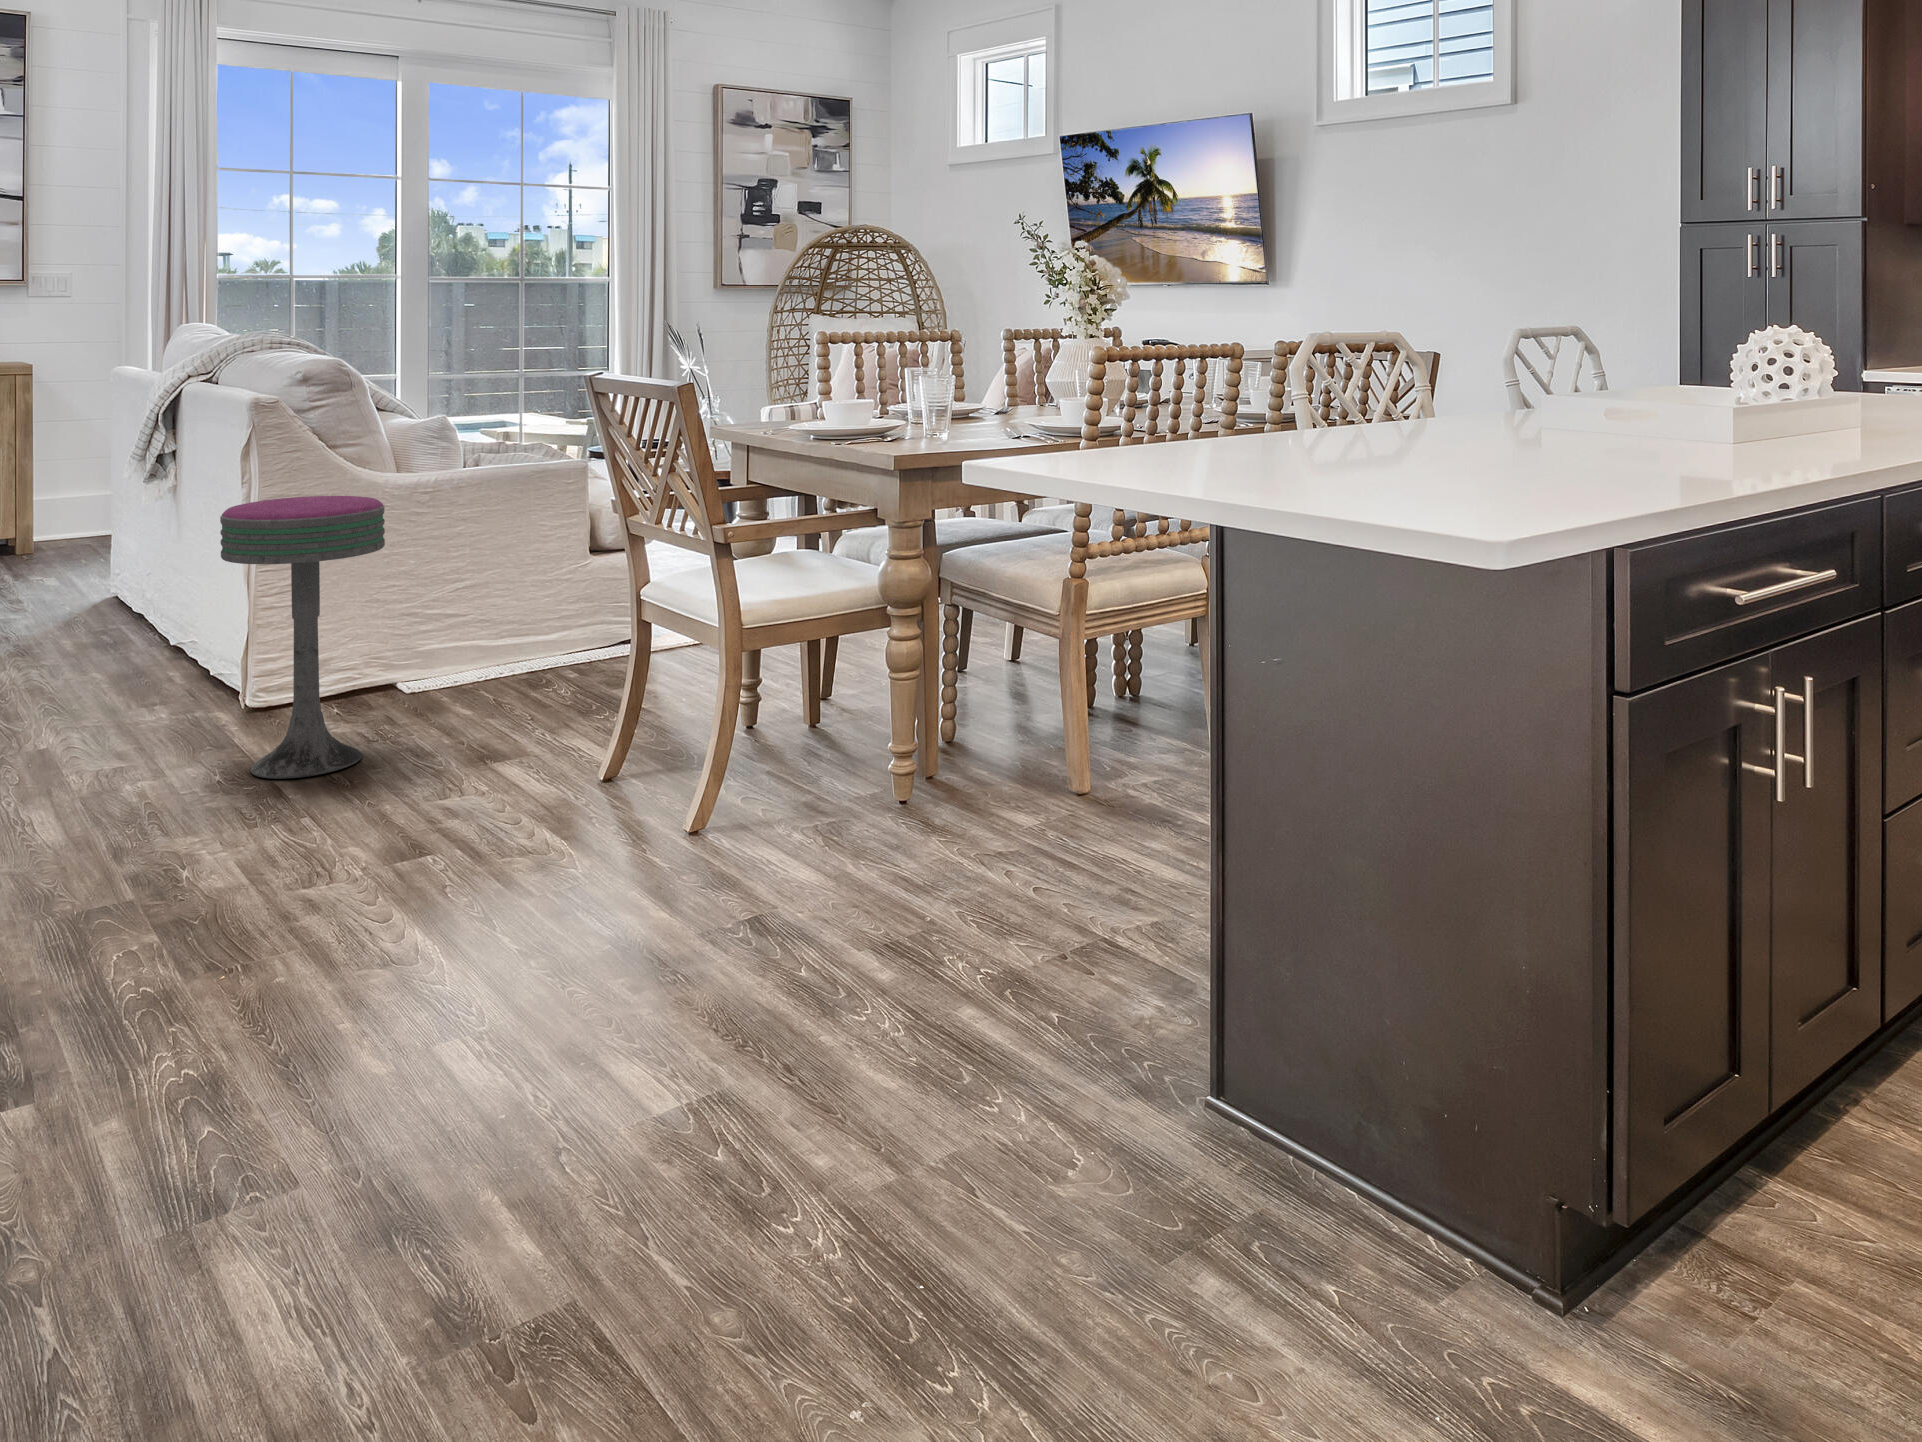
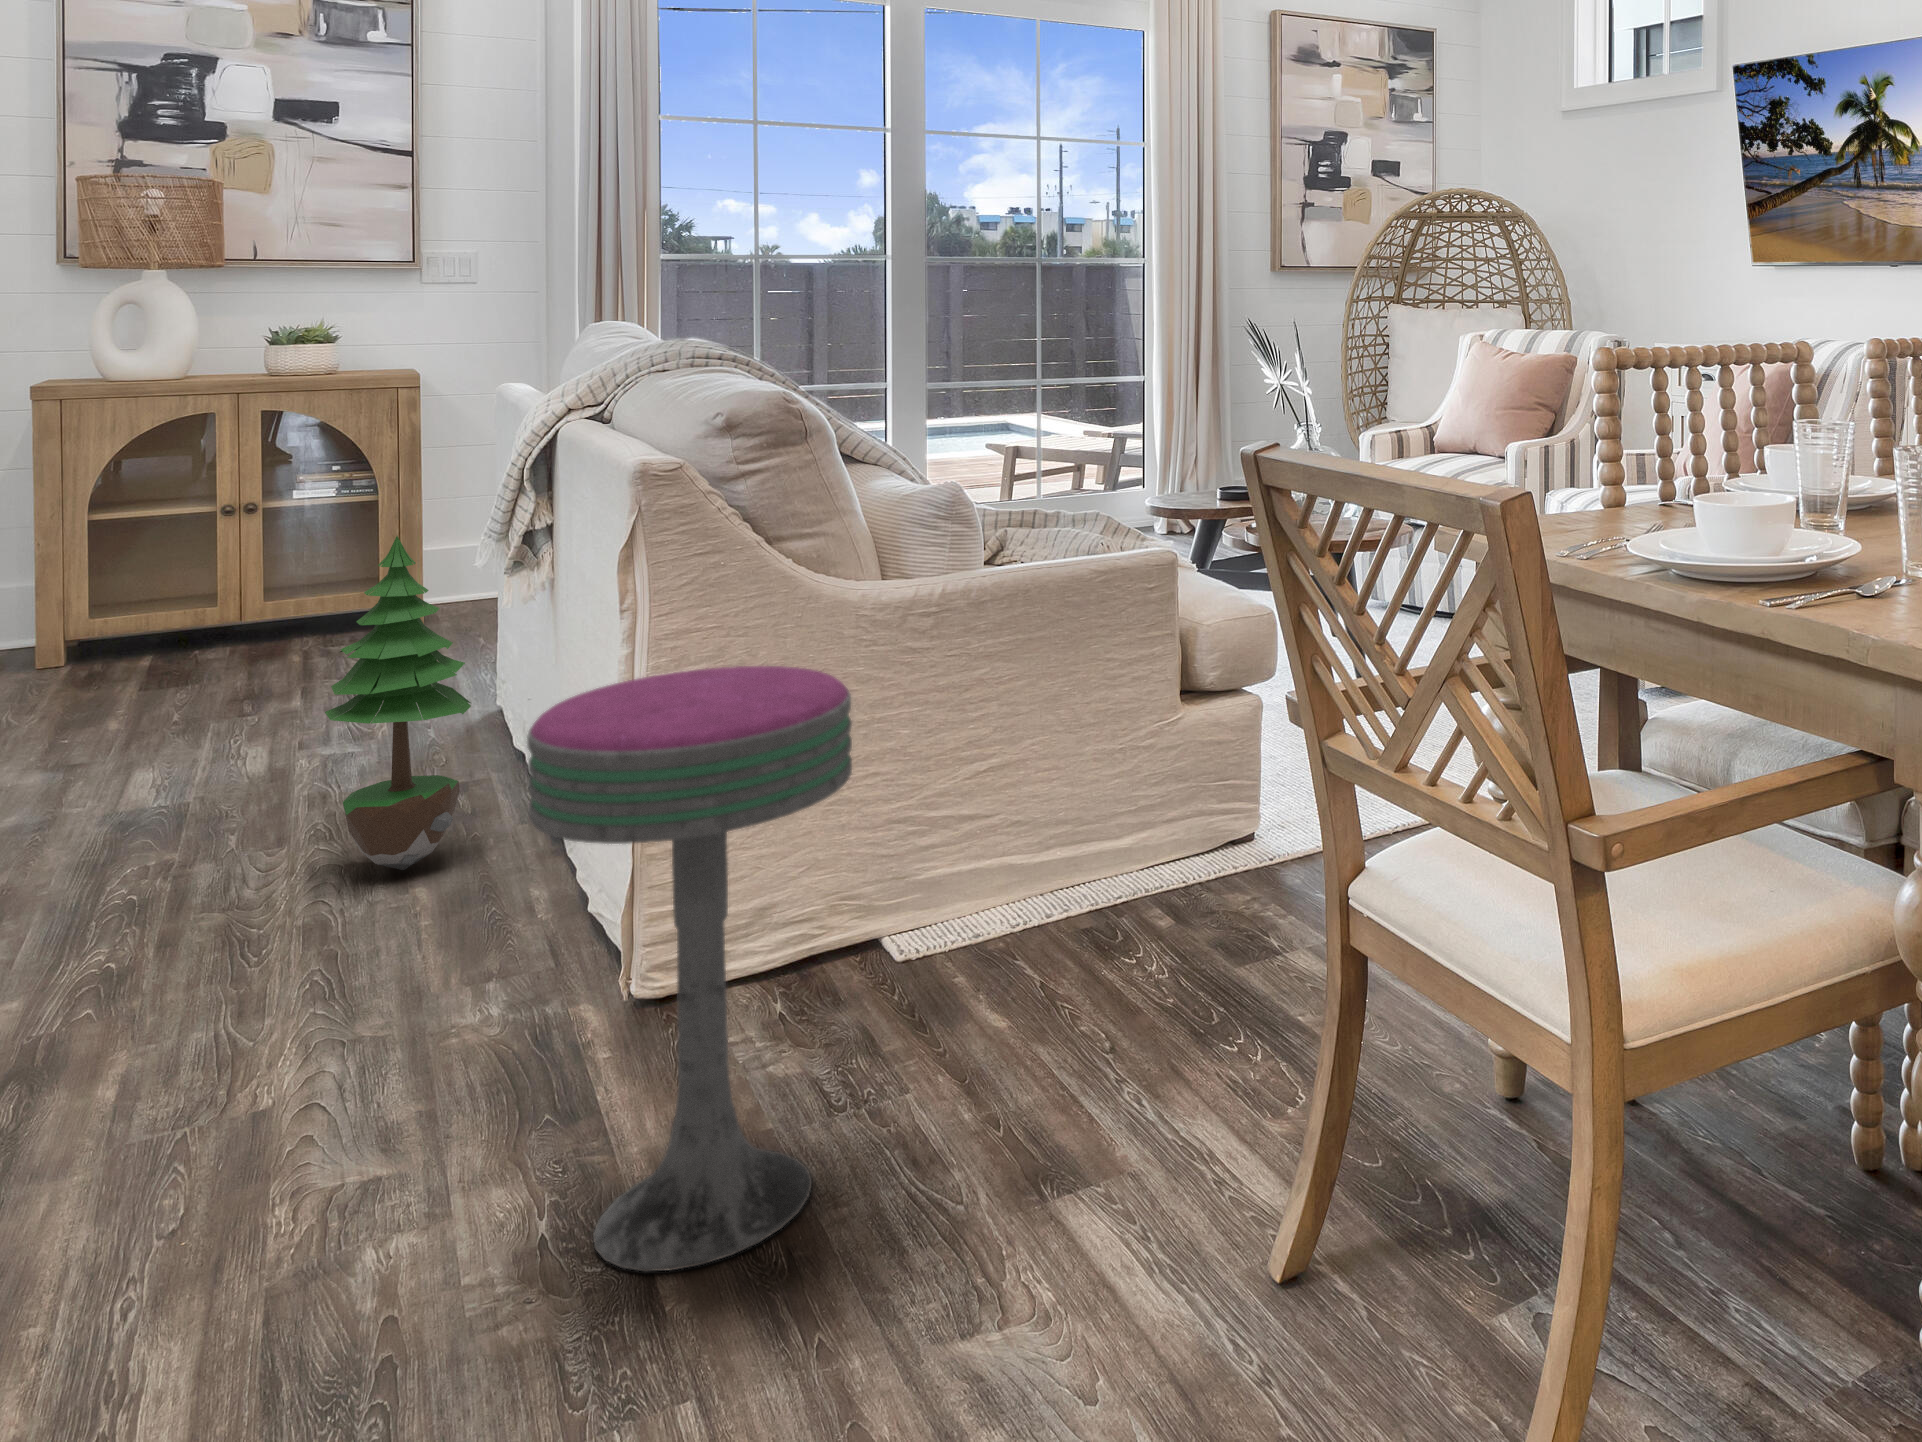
potted tree: none [34,454,127,664] -> present [325,536,471,870]

